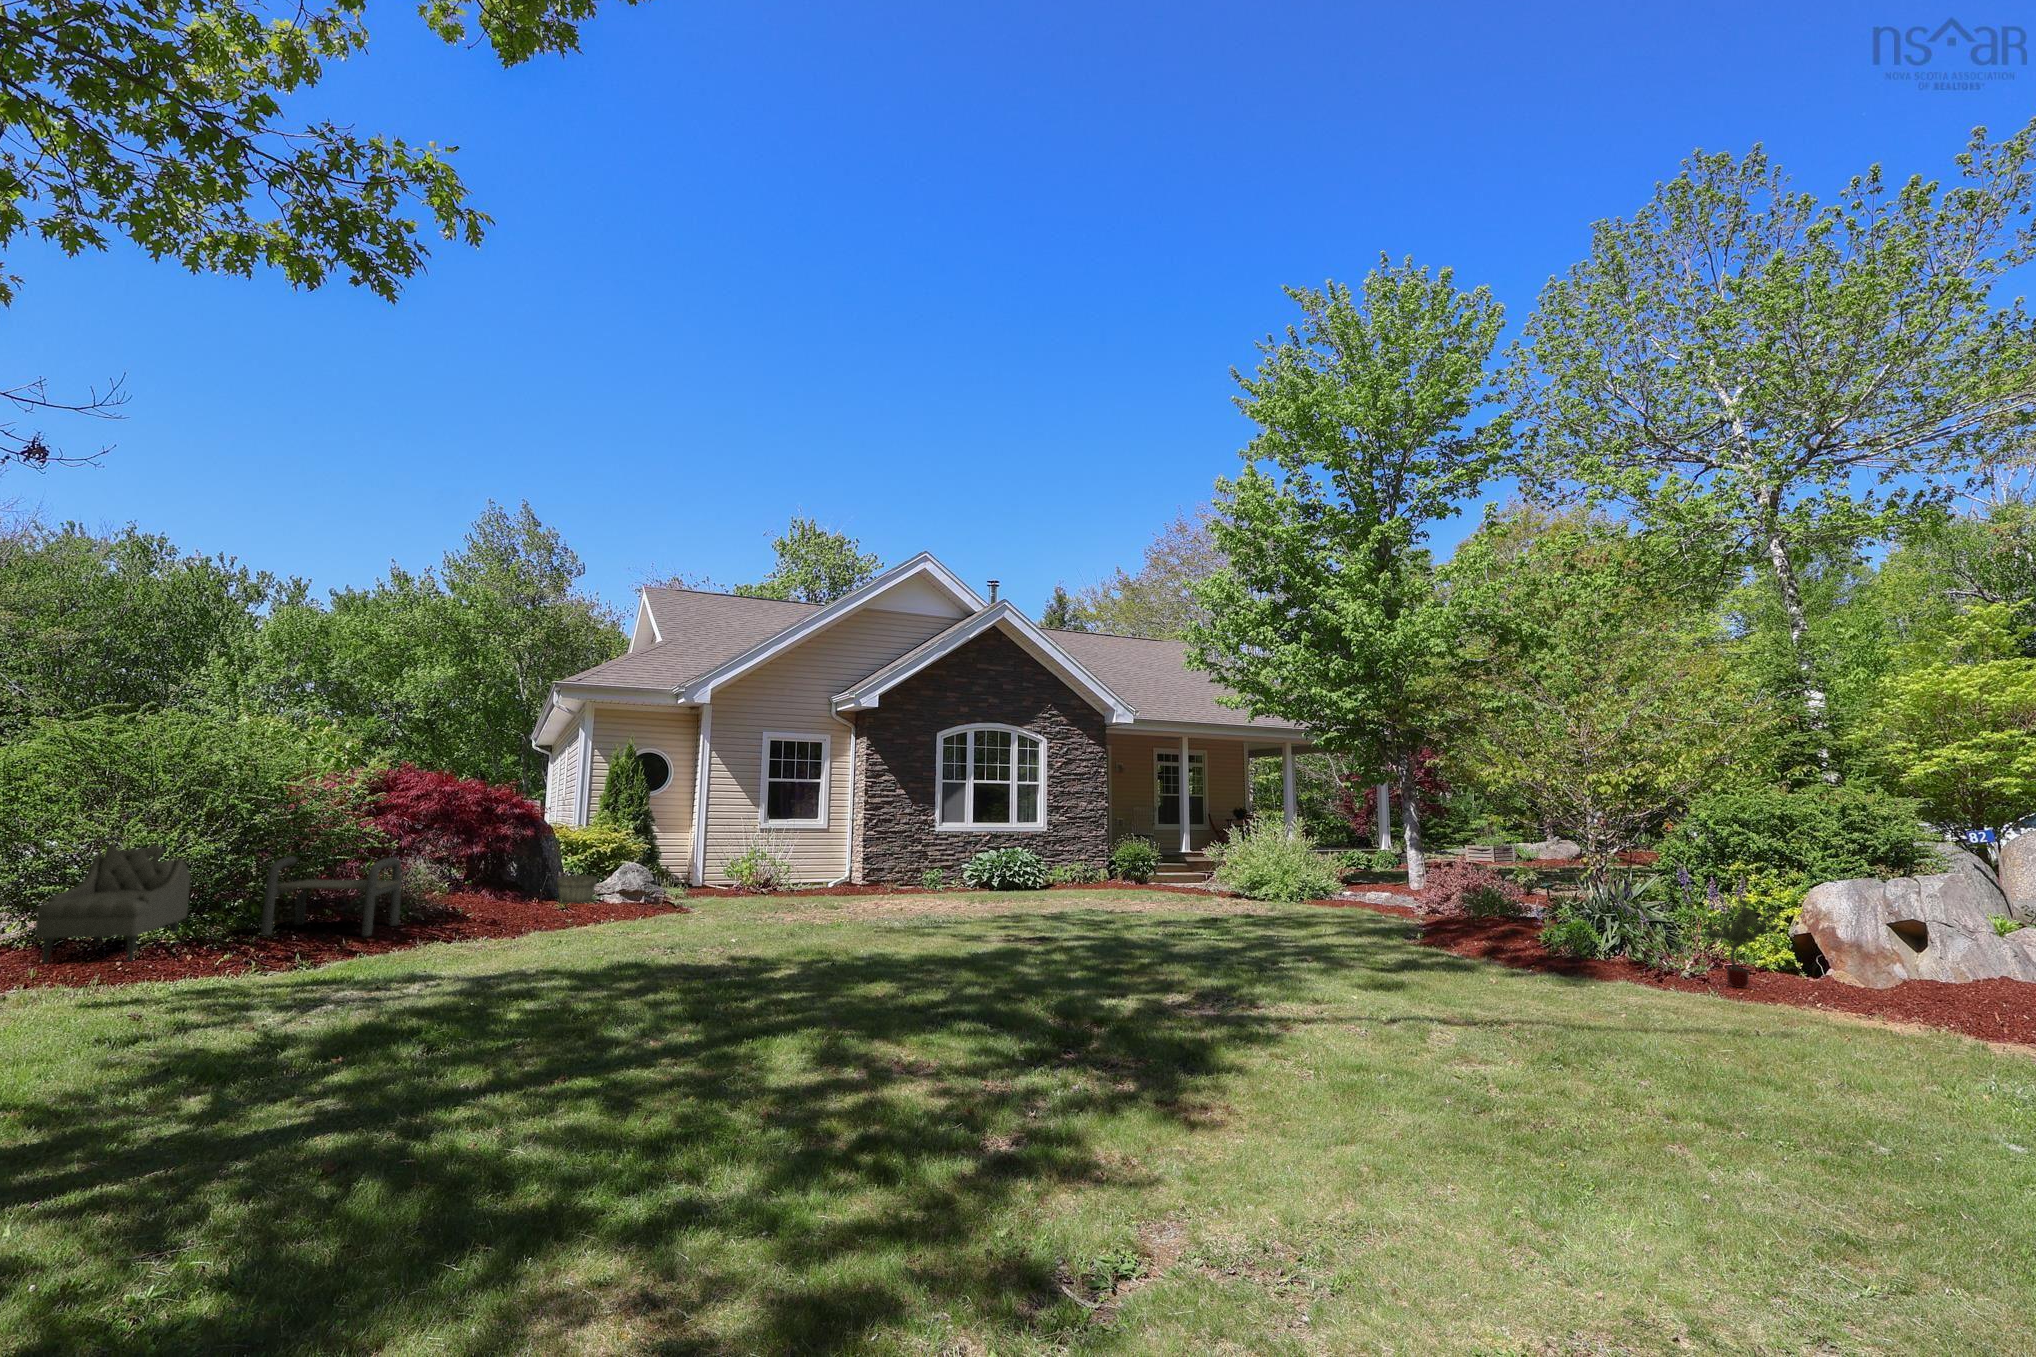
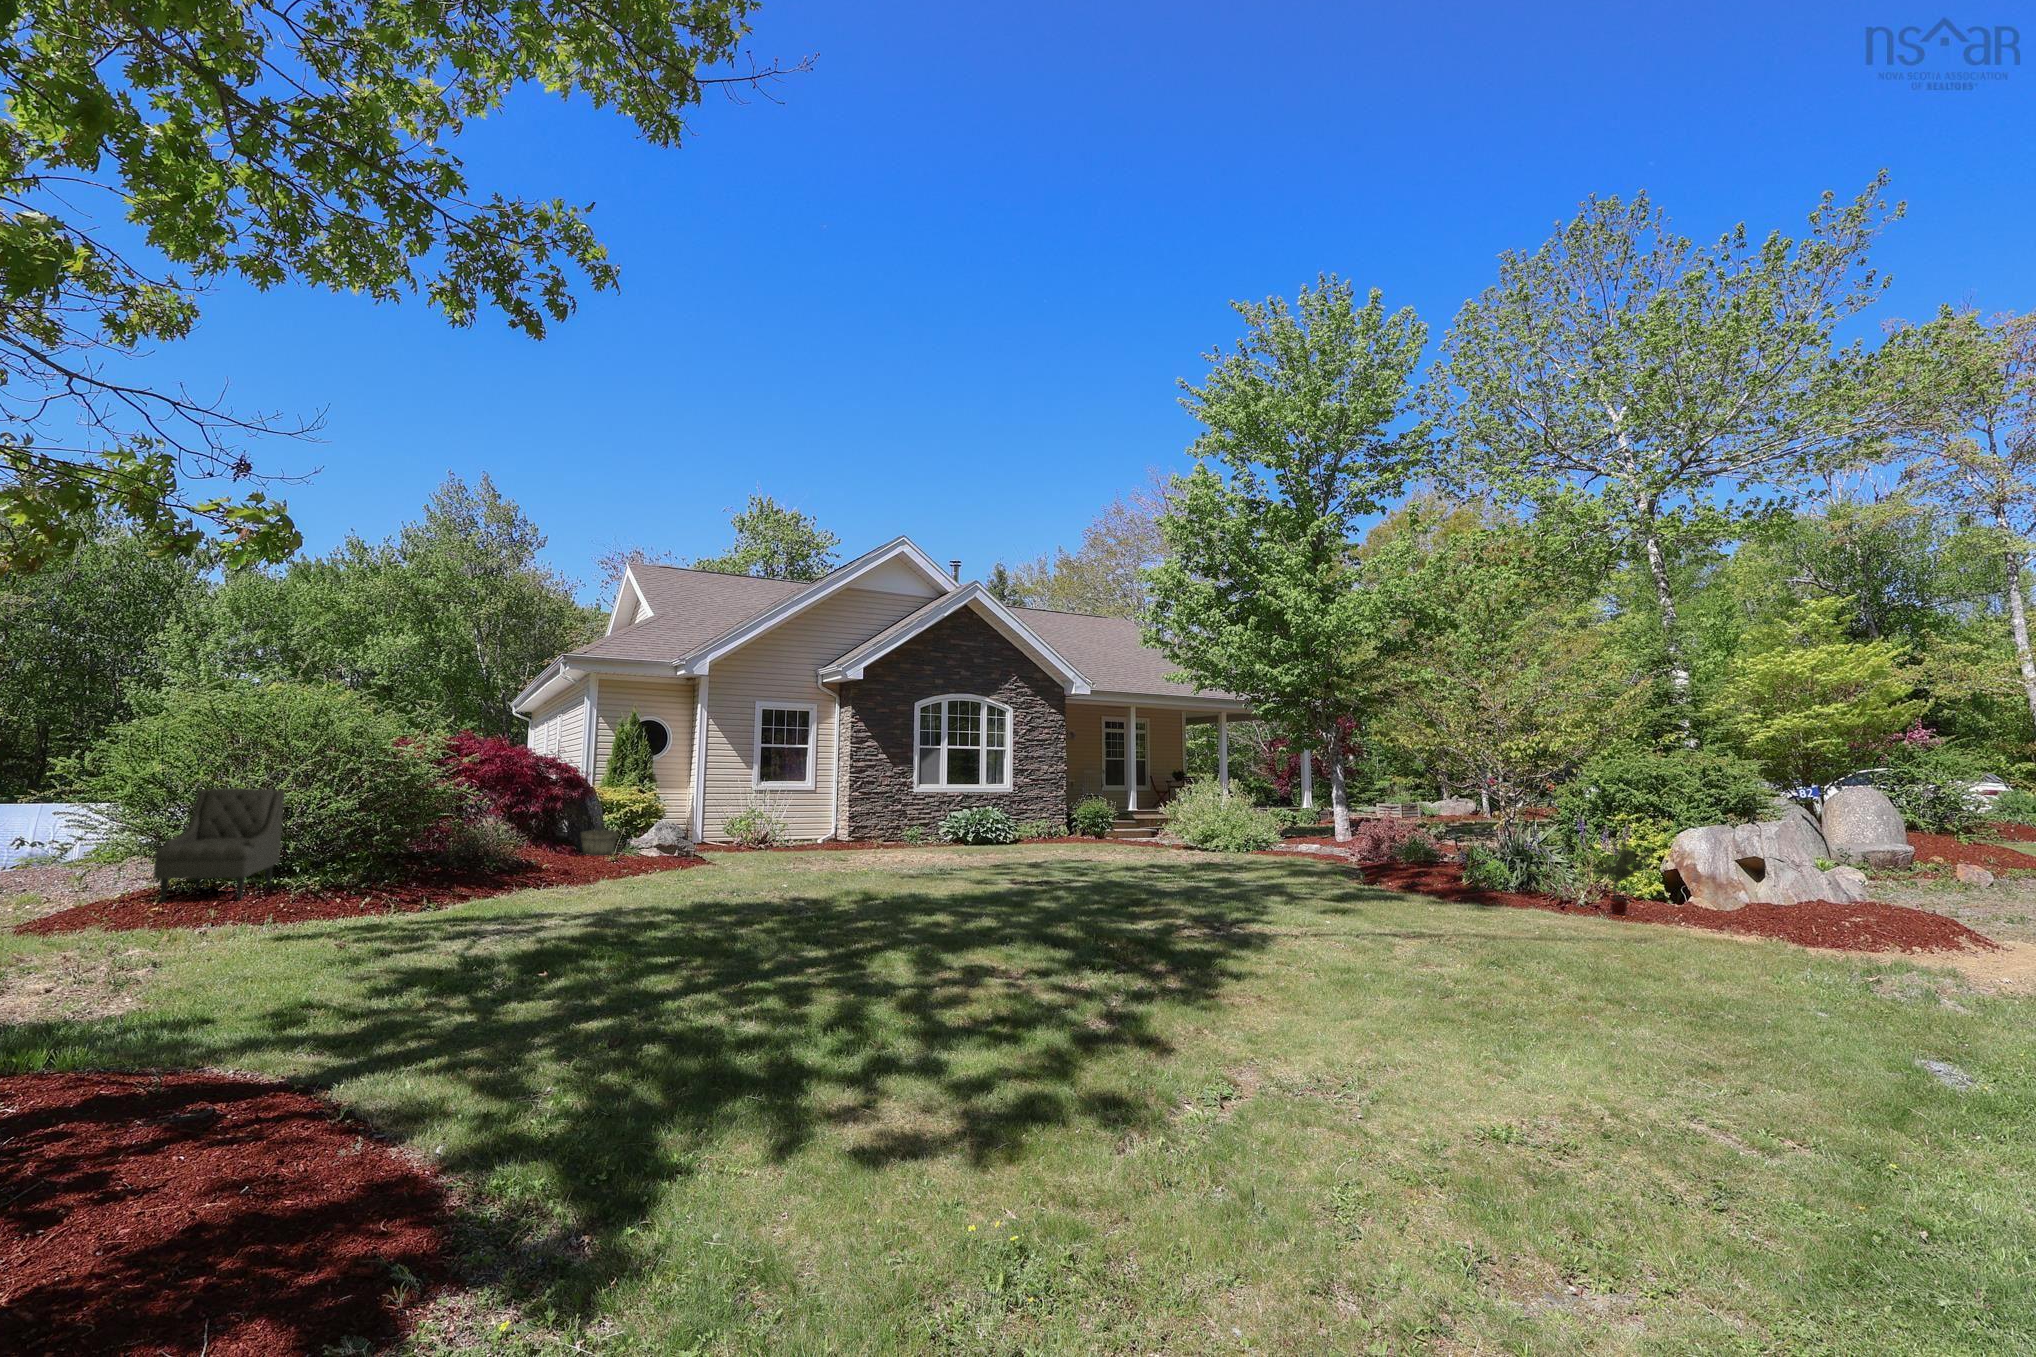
bench: present [261,857,402,936] -> none [343,808,466,880]

